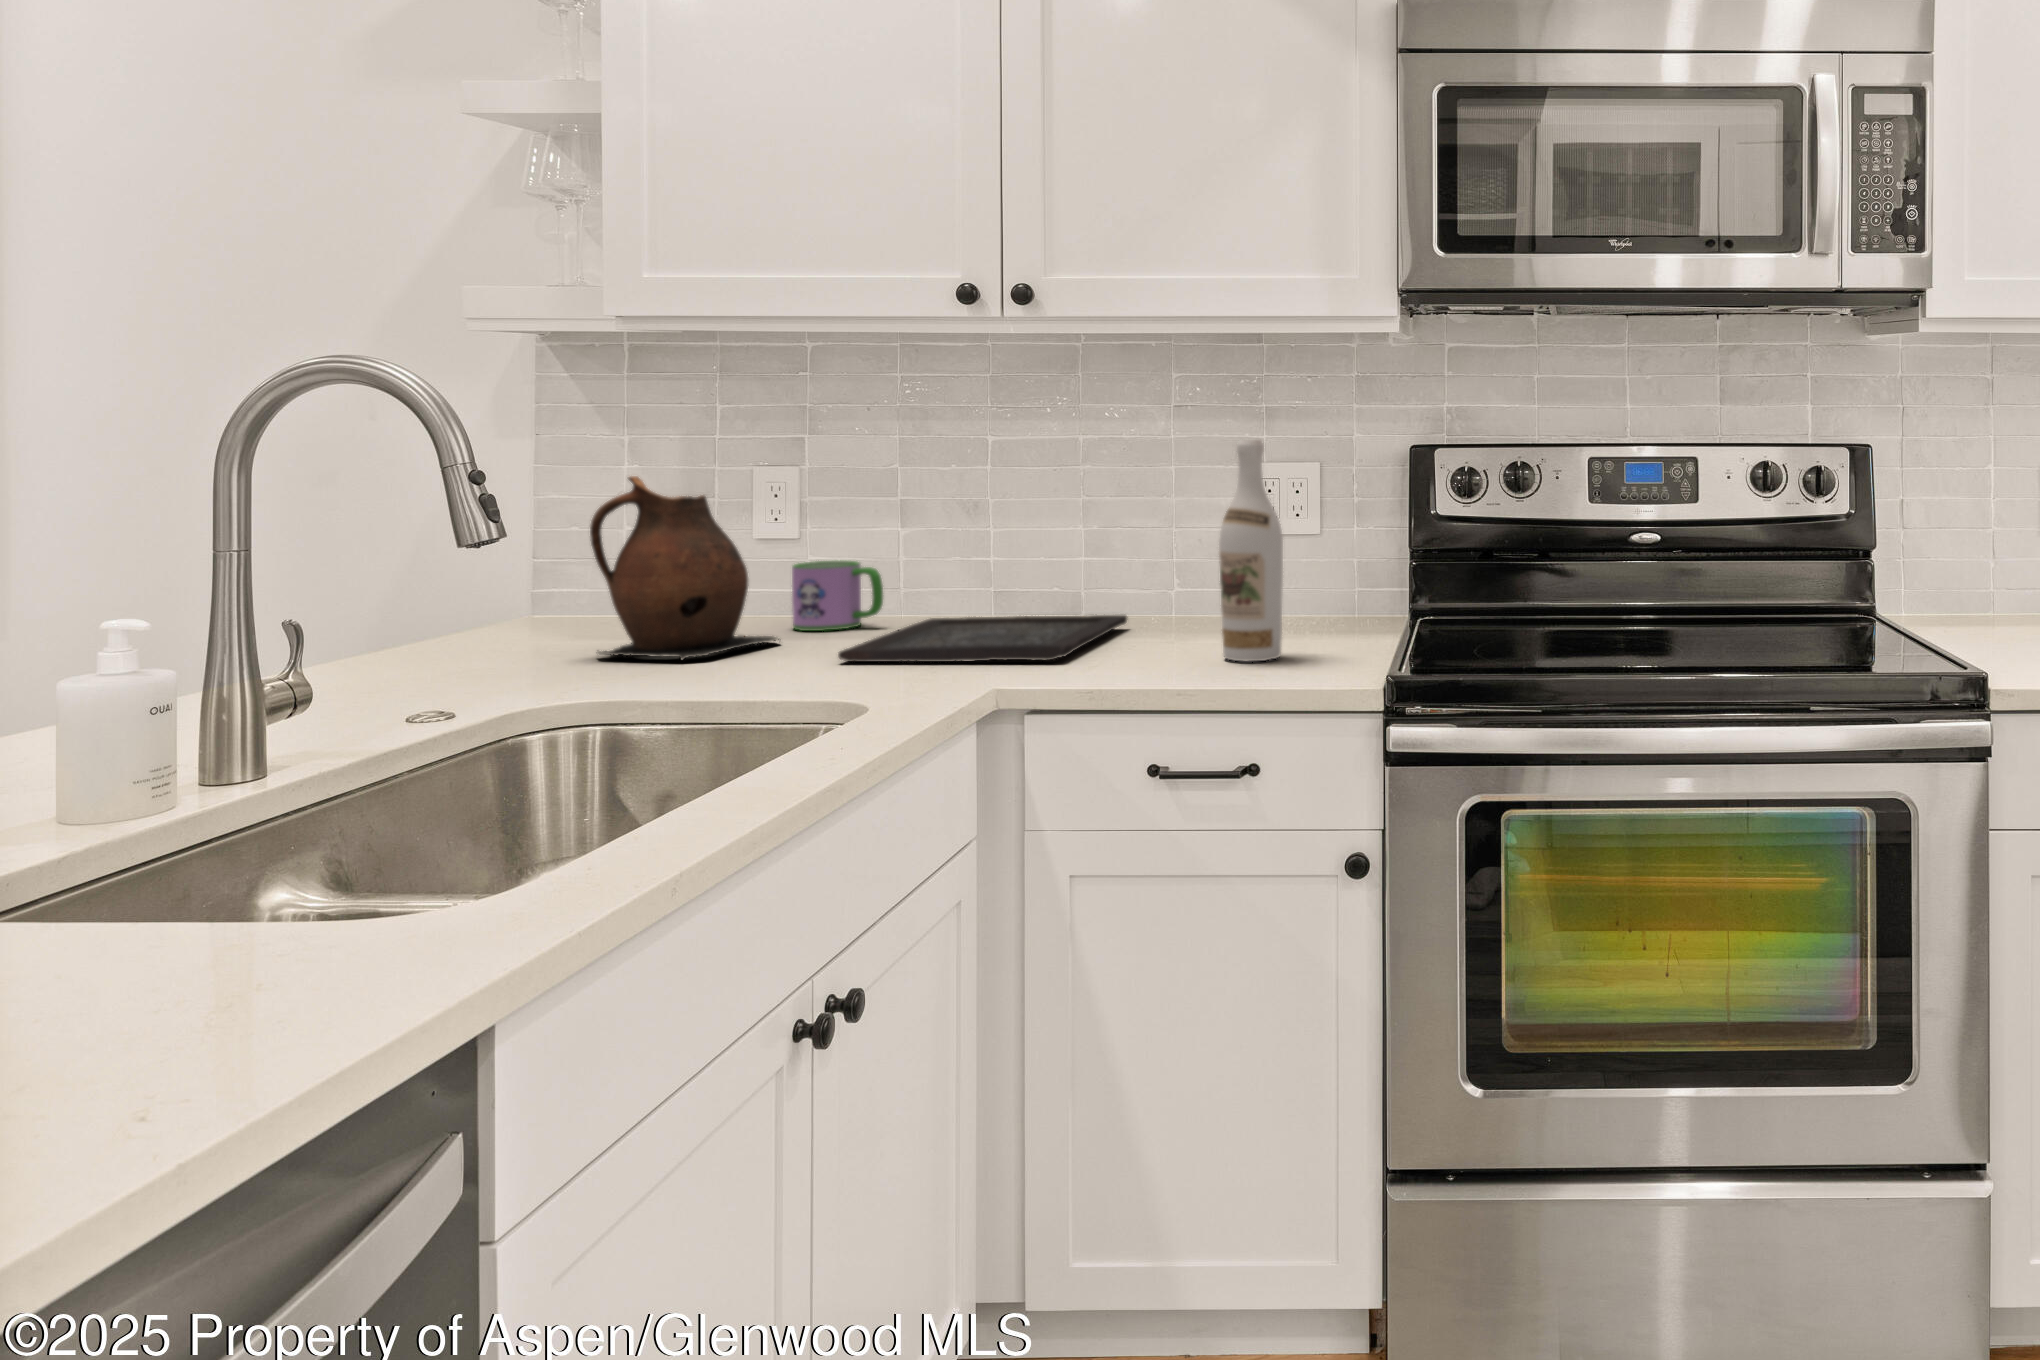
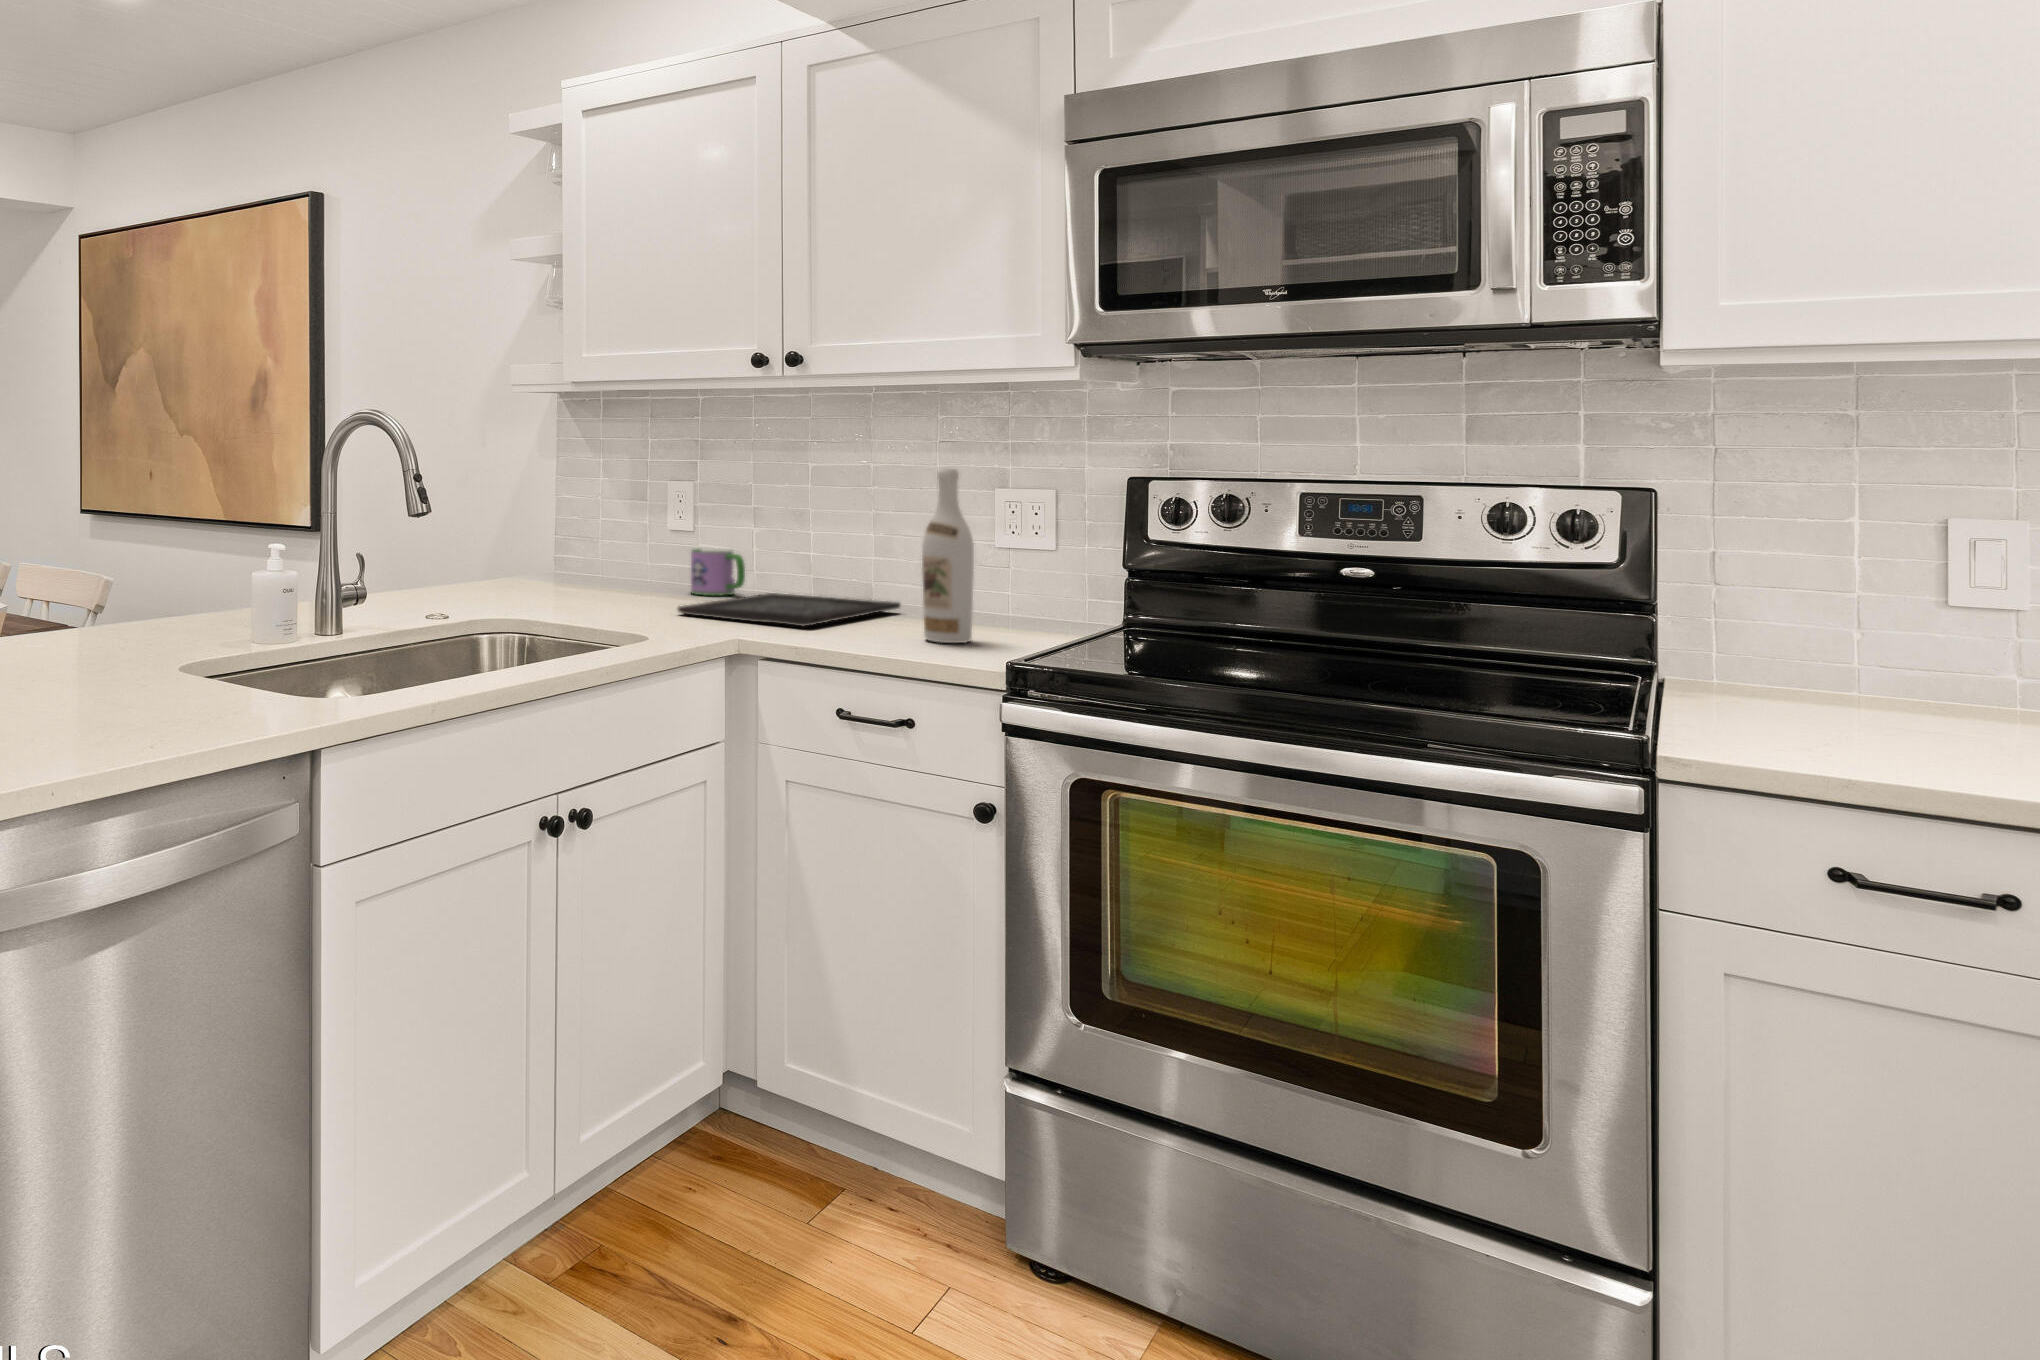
ceramic pitcher: present [590,476,779,660] -> none [559,485,668,604]

